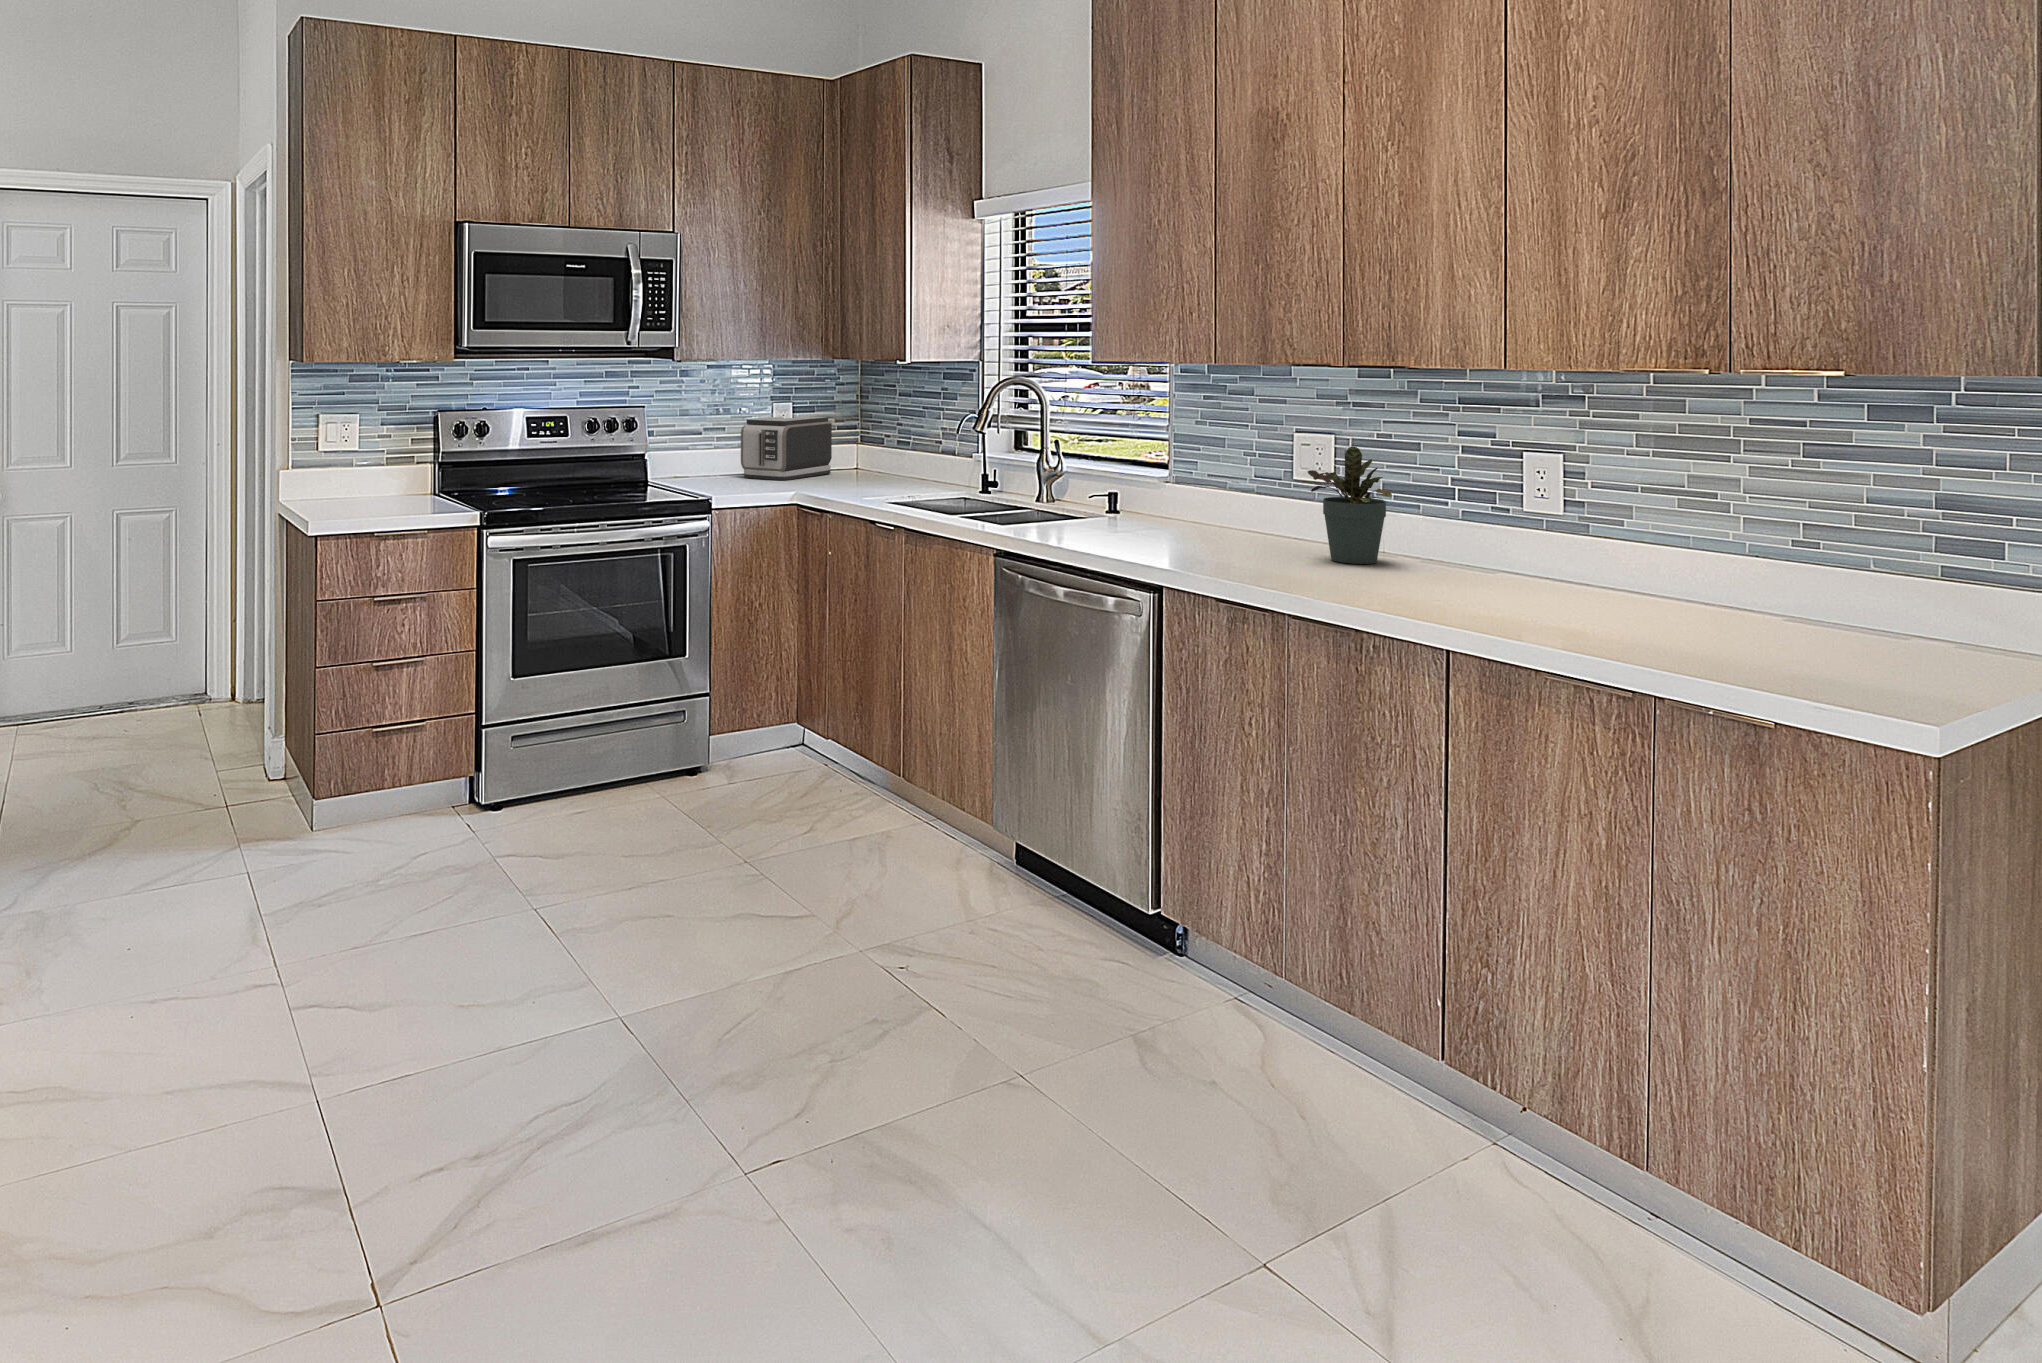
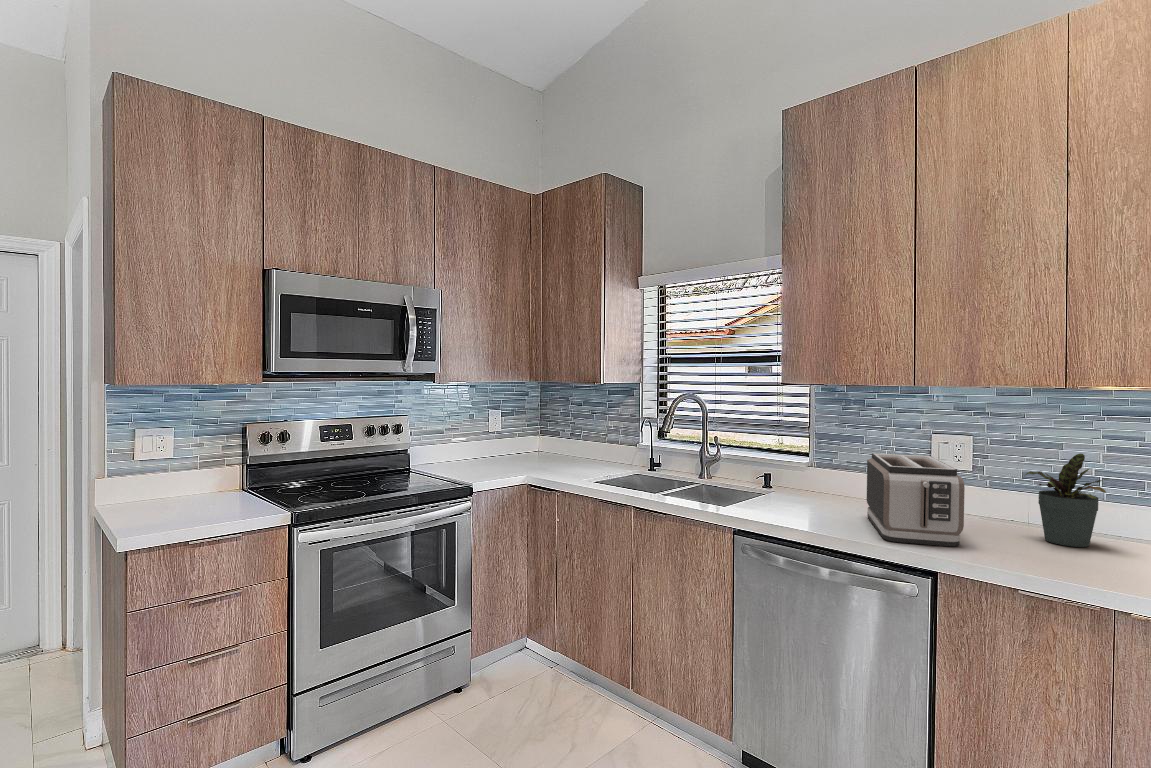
toaster: present [741,416,832,480] -> present [867,453,965,547]

